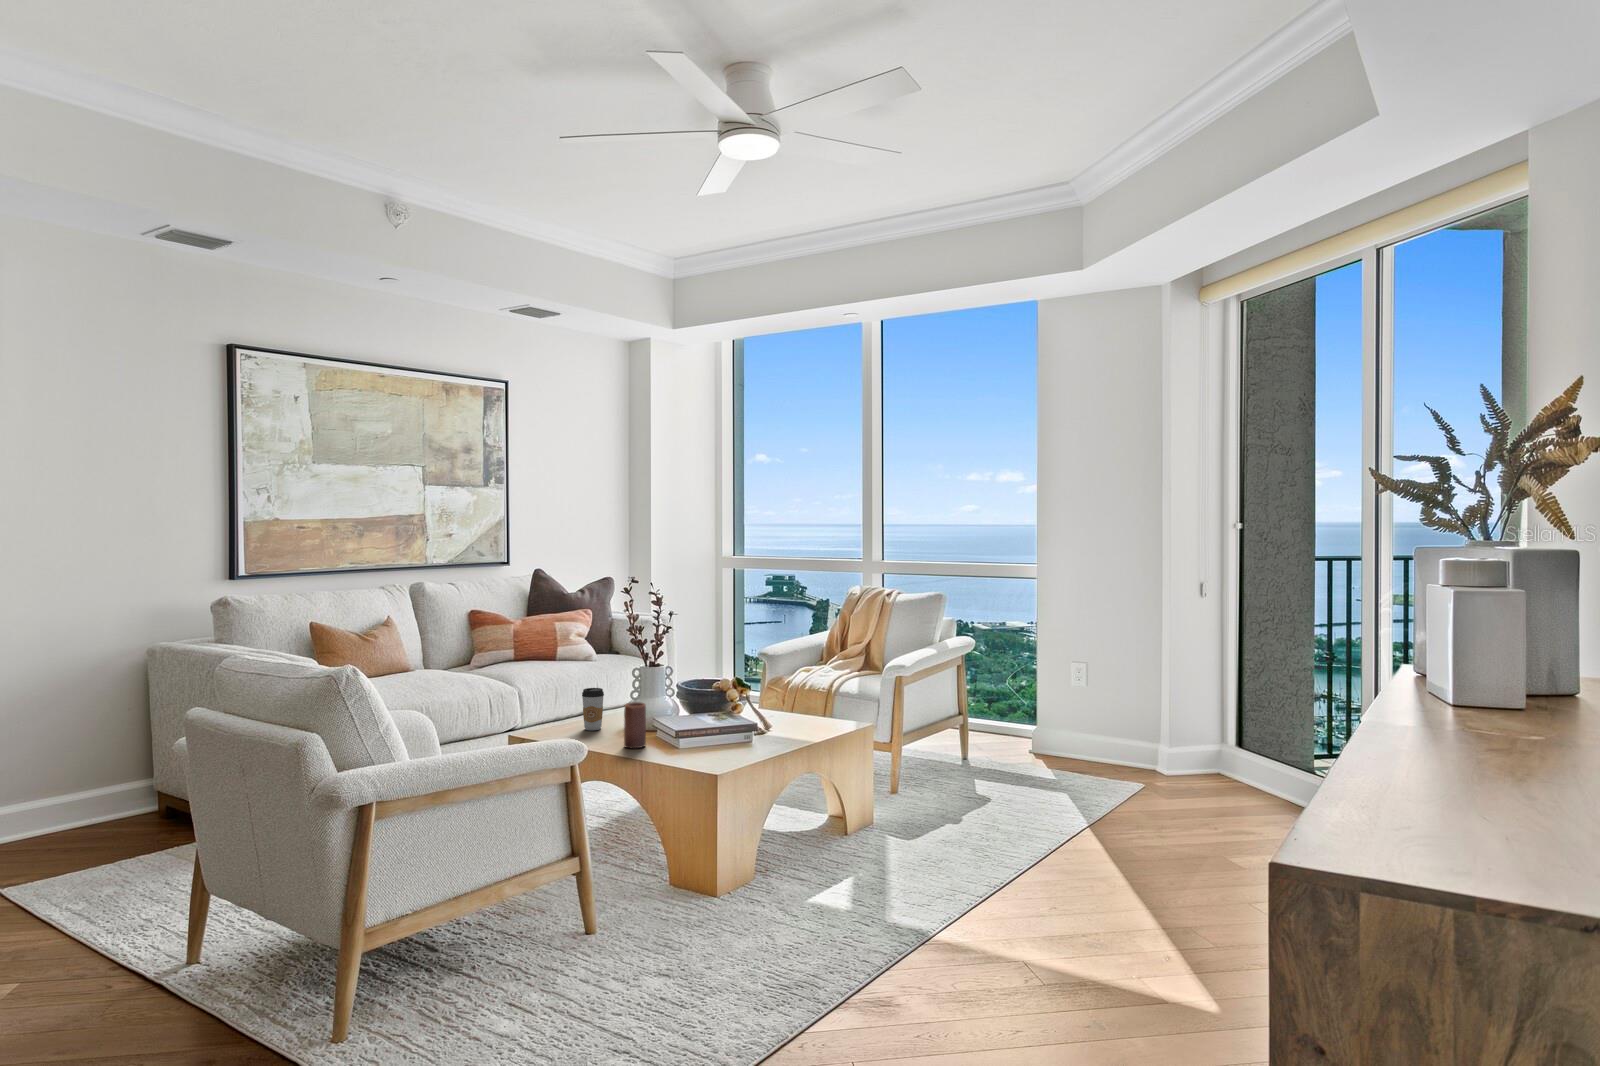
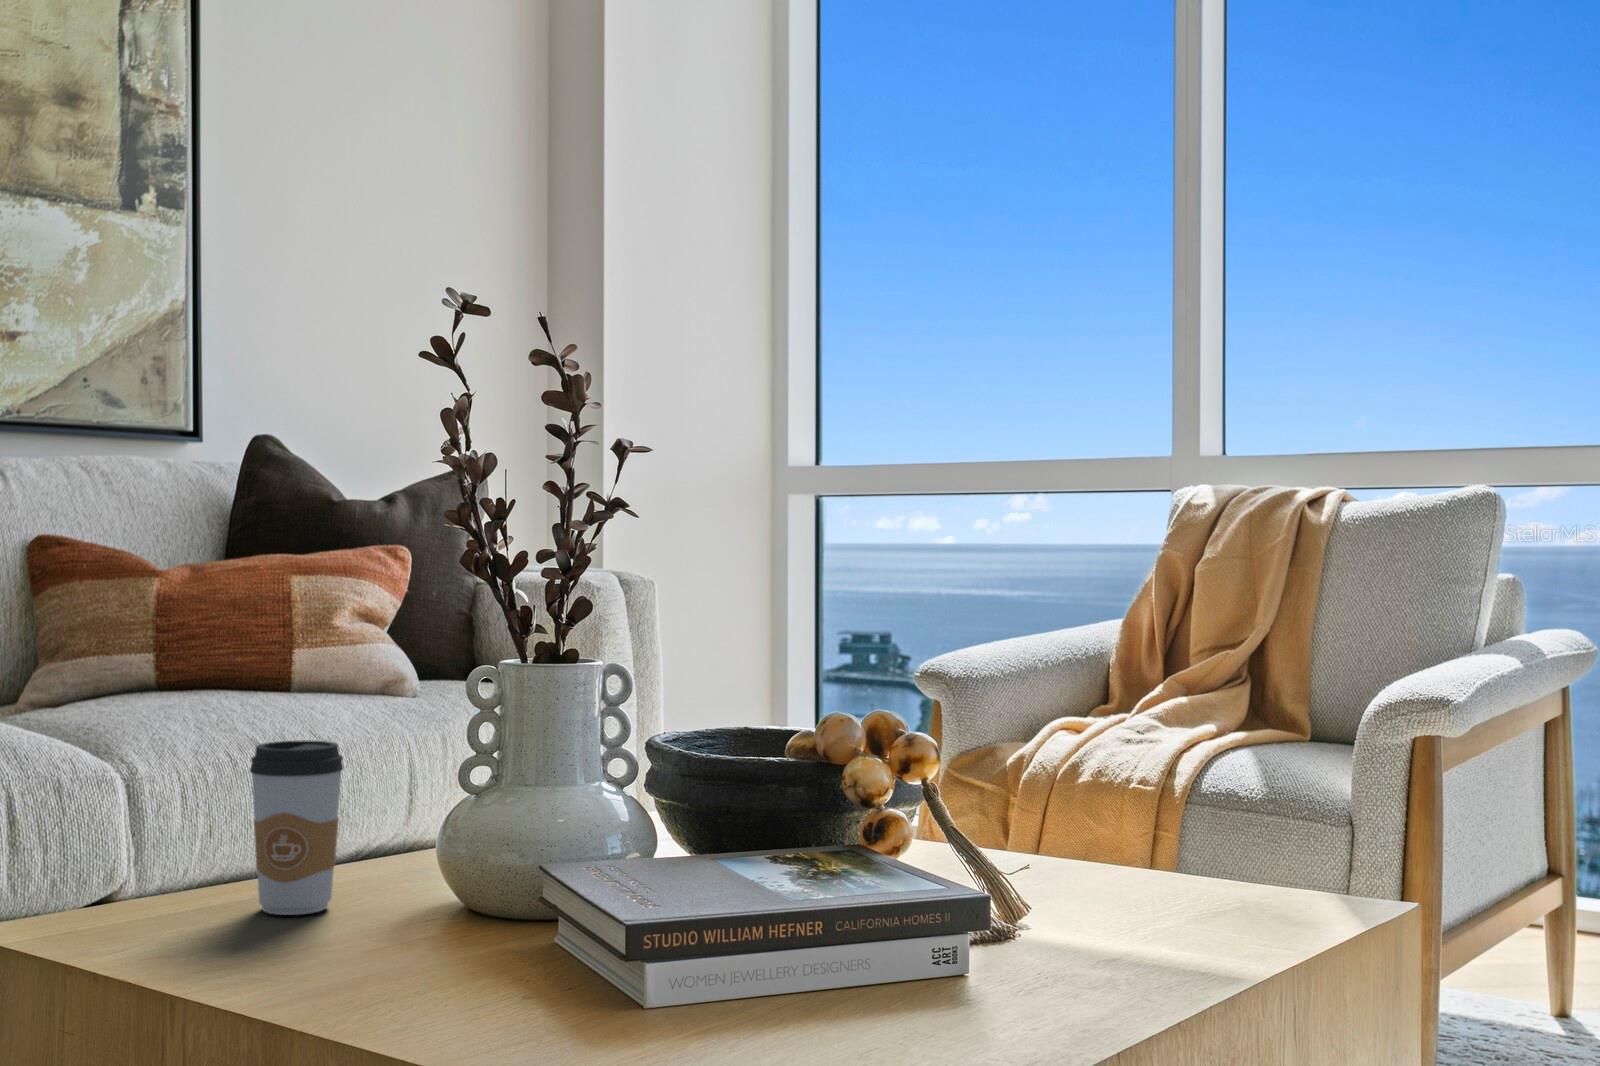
candle: present [624,702,646,748] -> none [391,794,493,1010]

